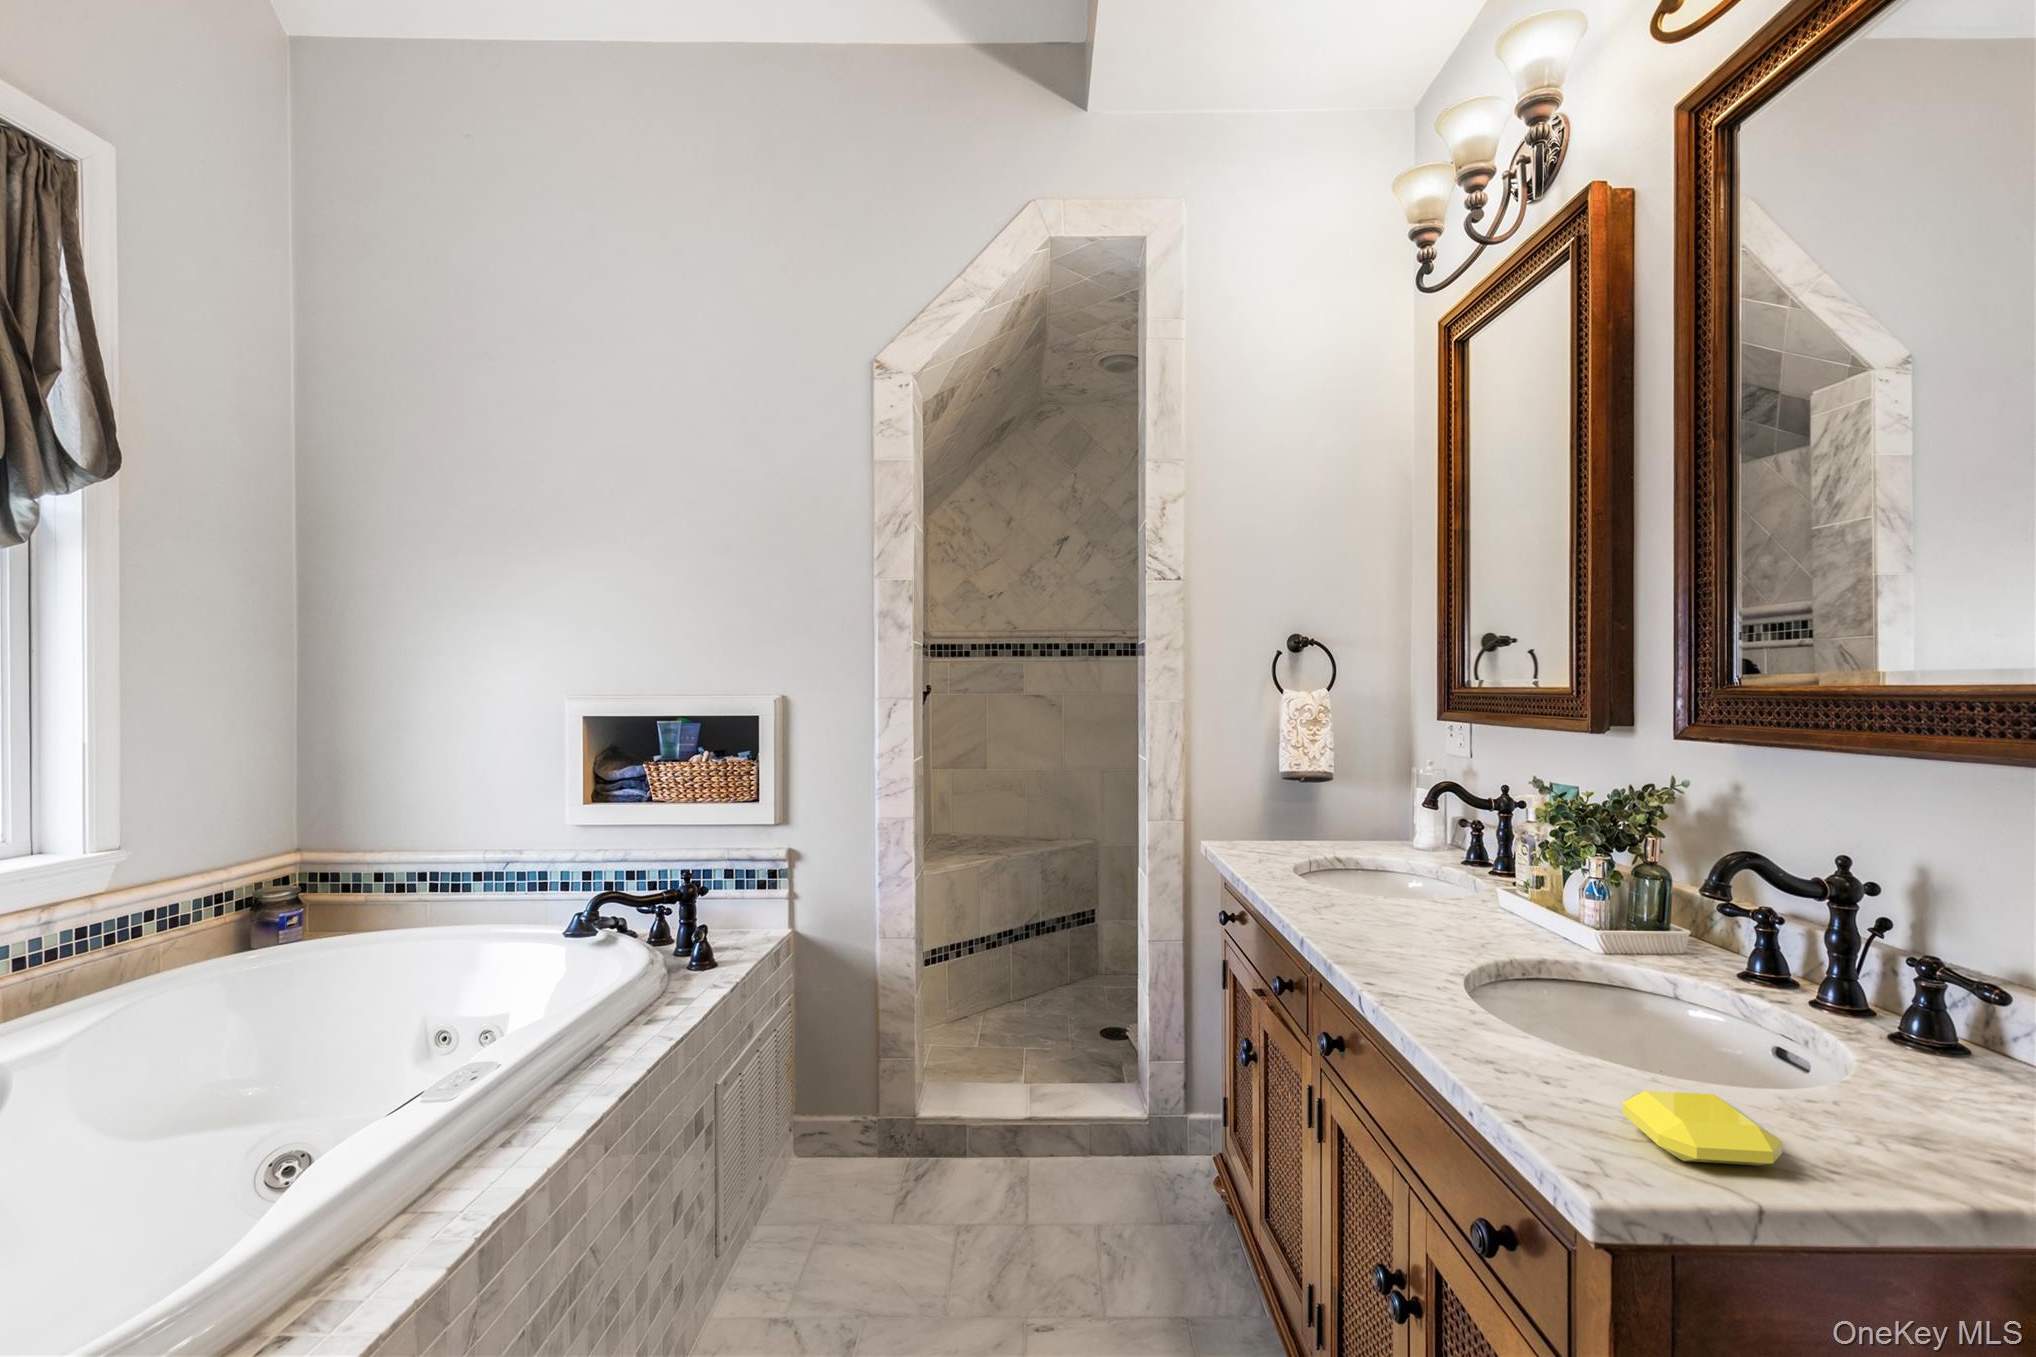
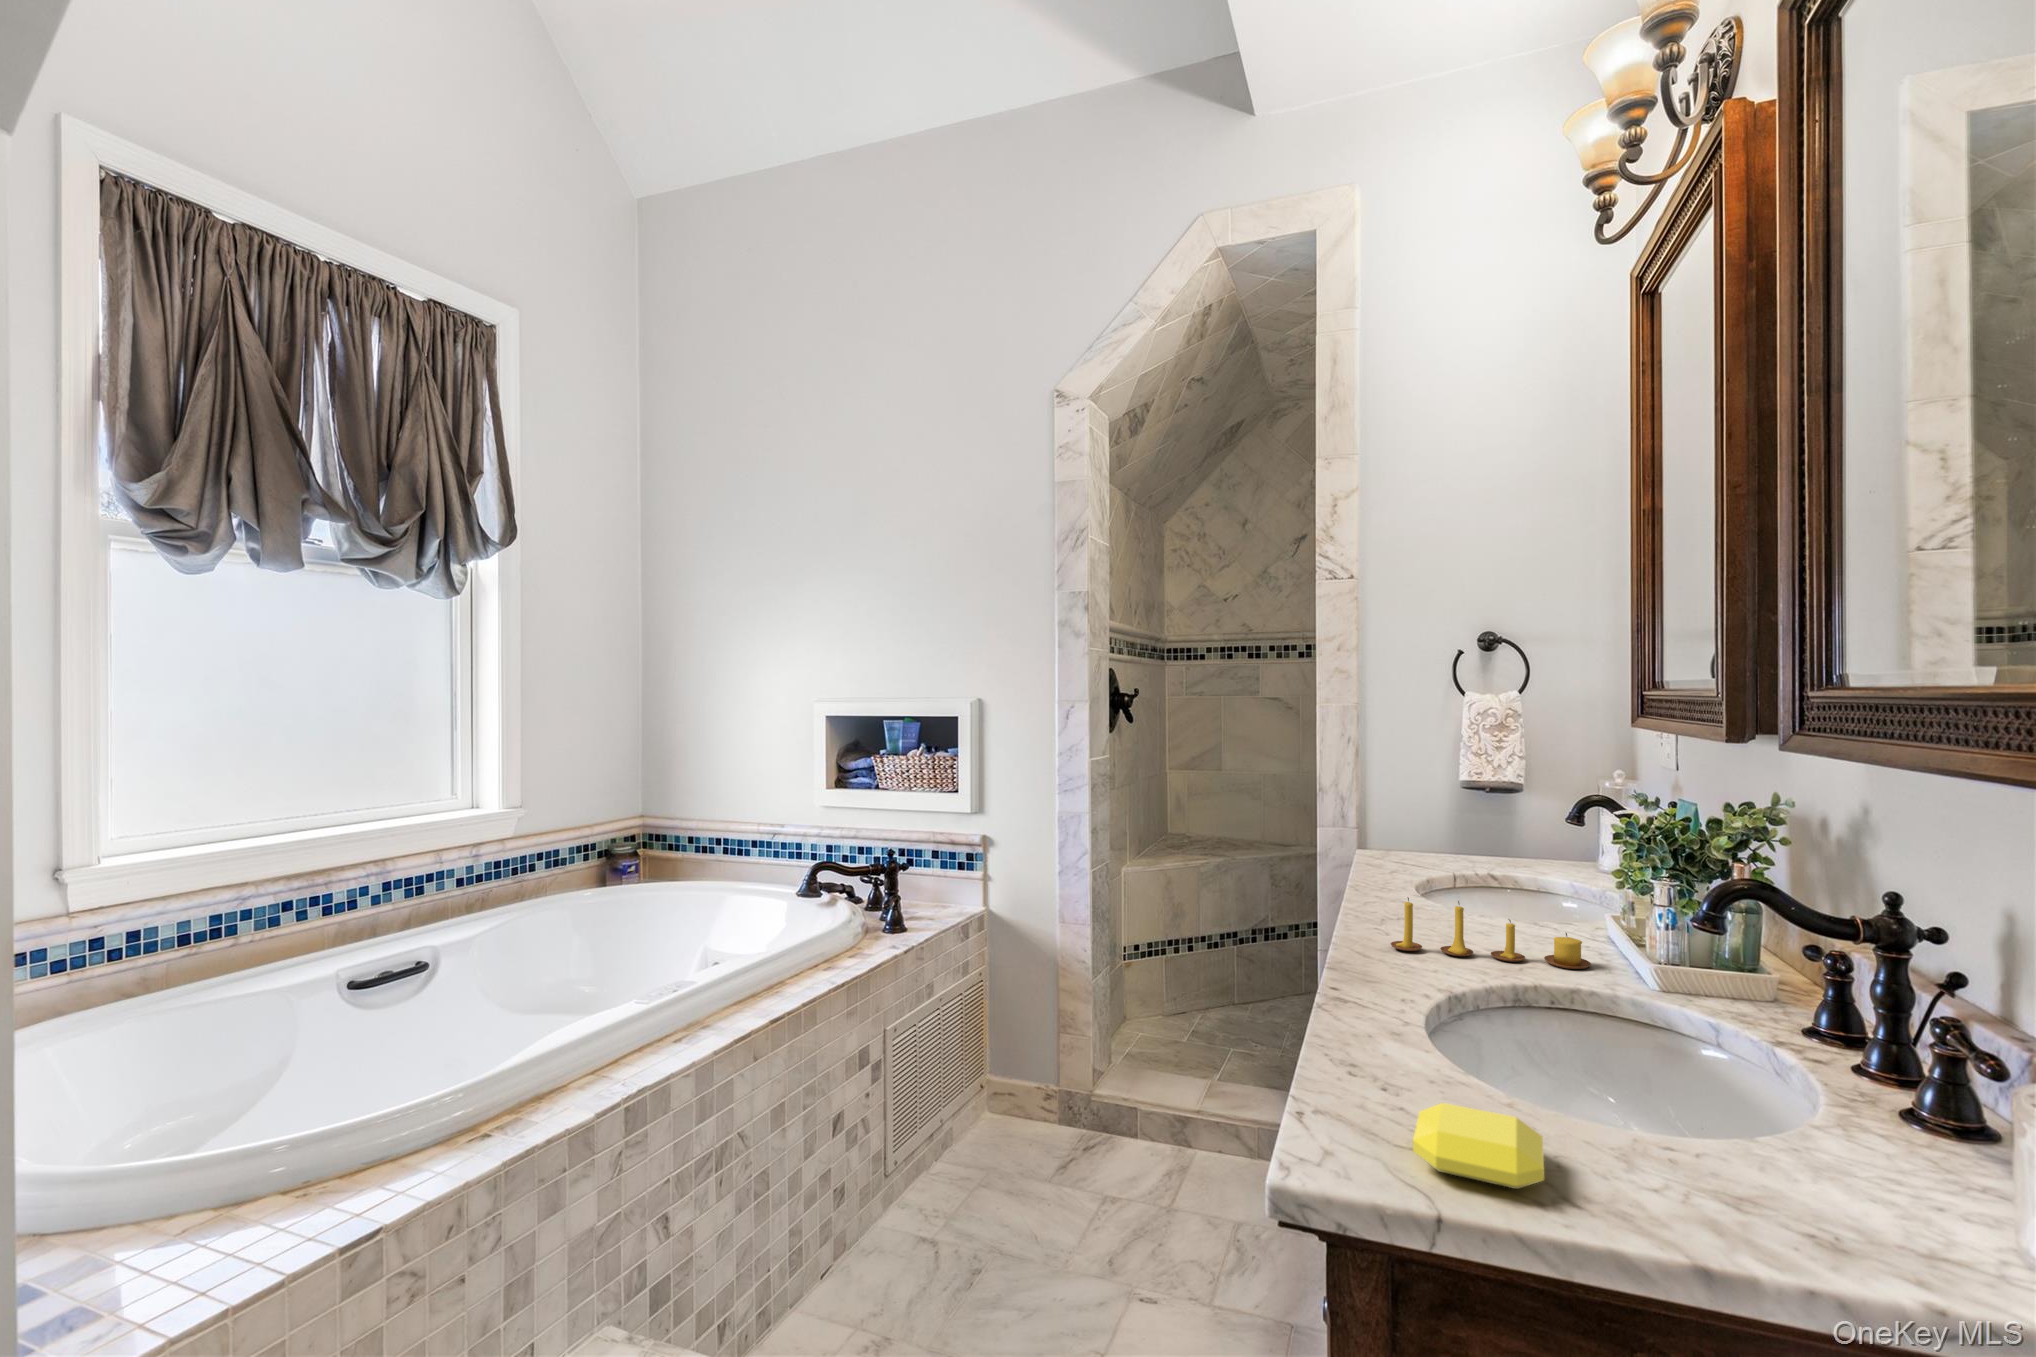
candle: none [1348,886,1520,940] -> present [1391,898,1591,969]

